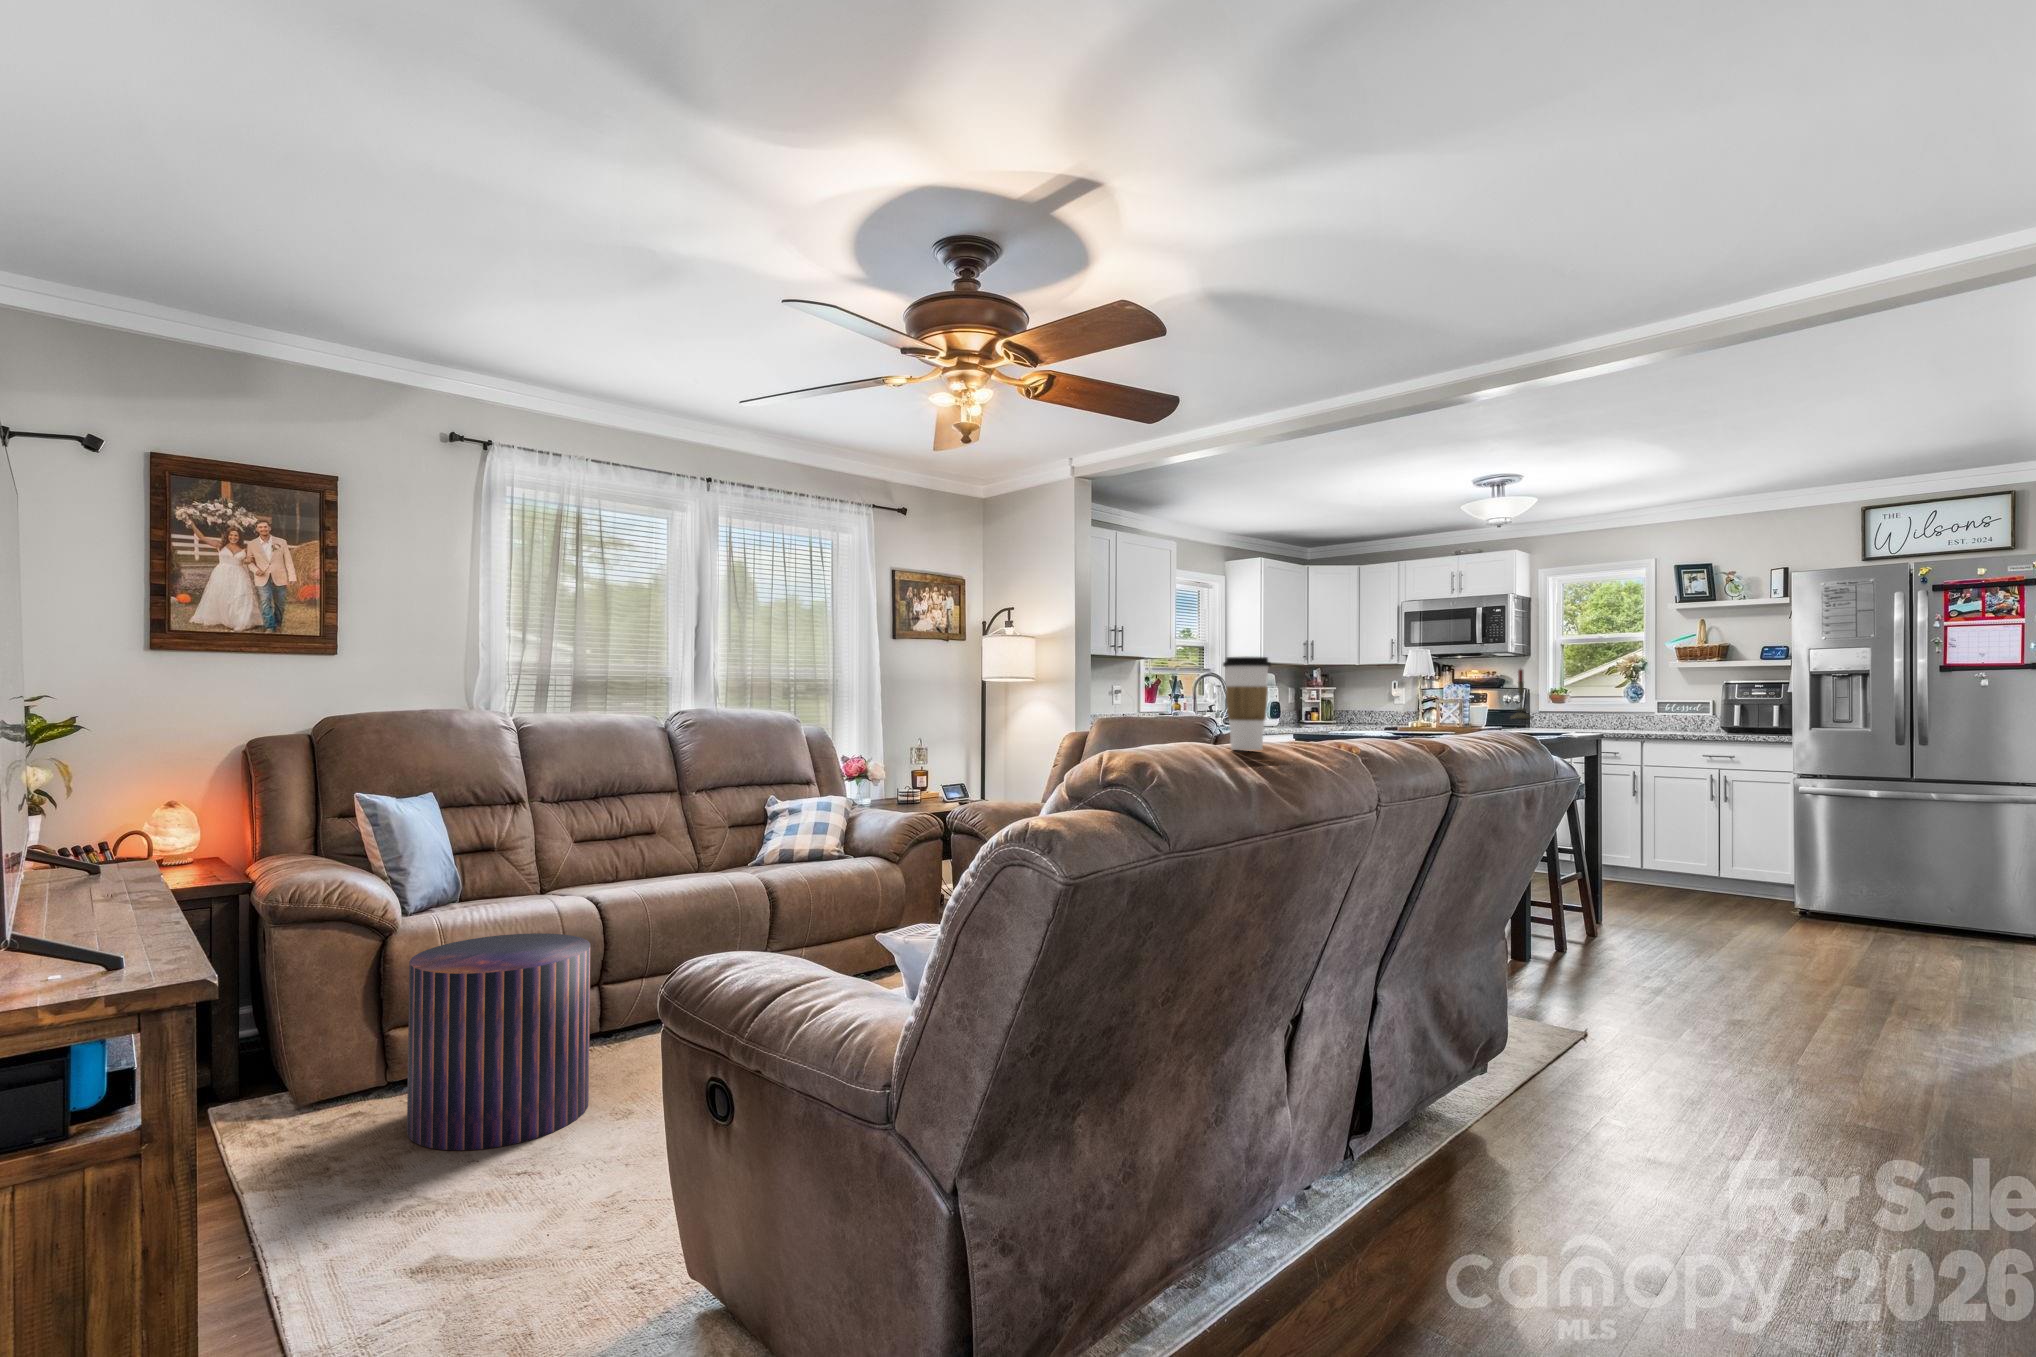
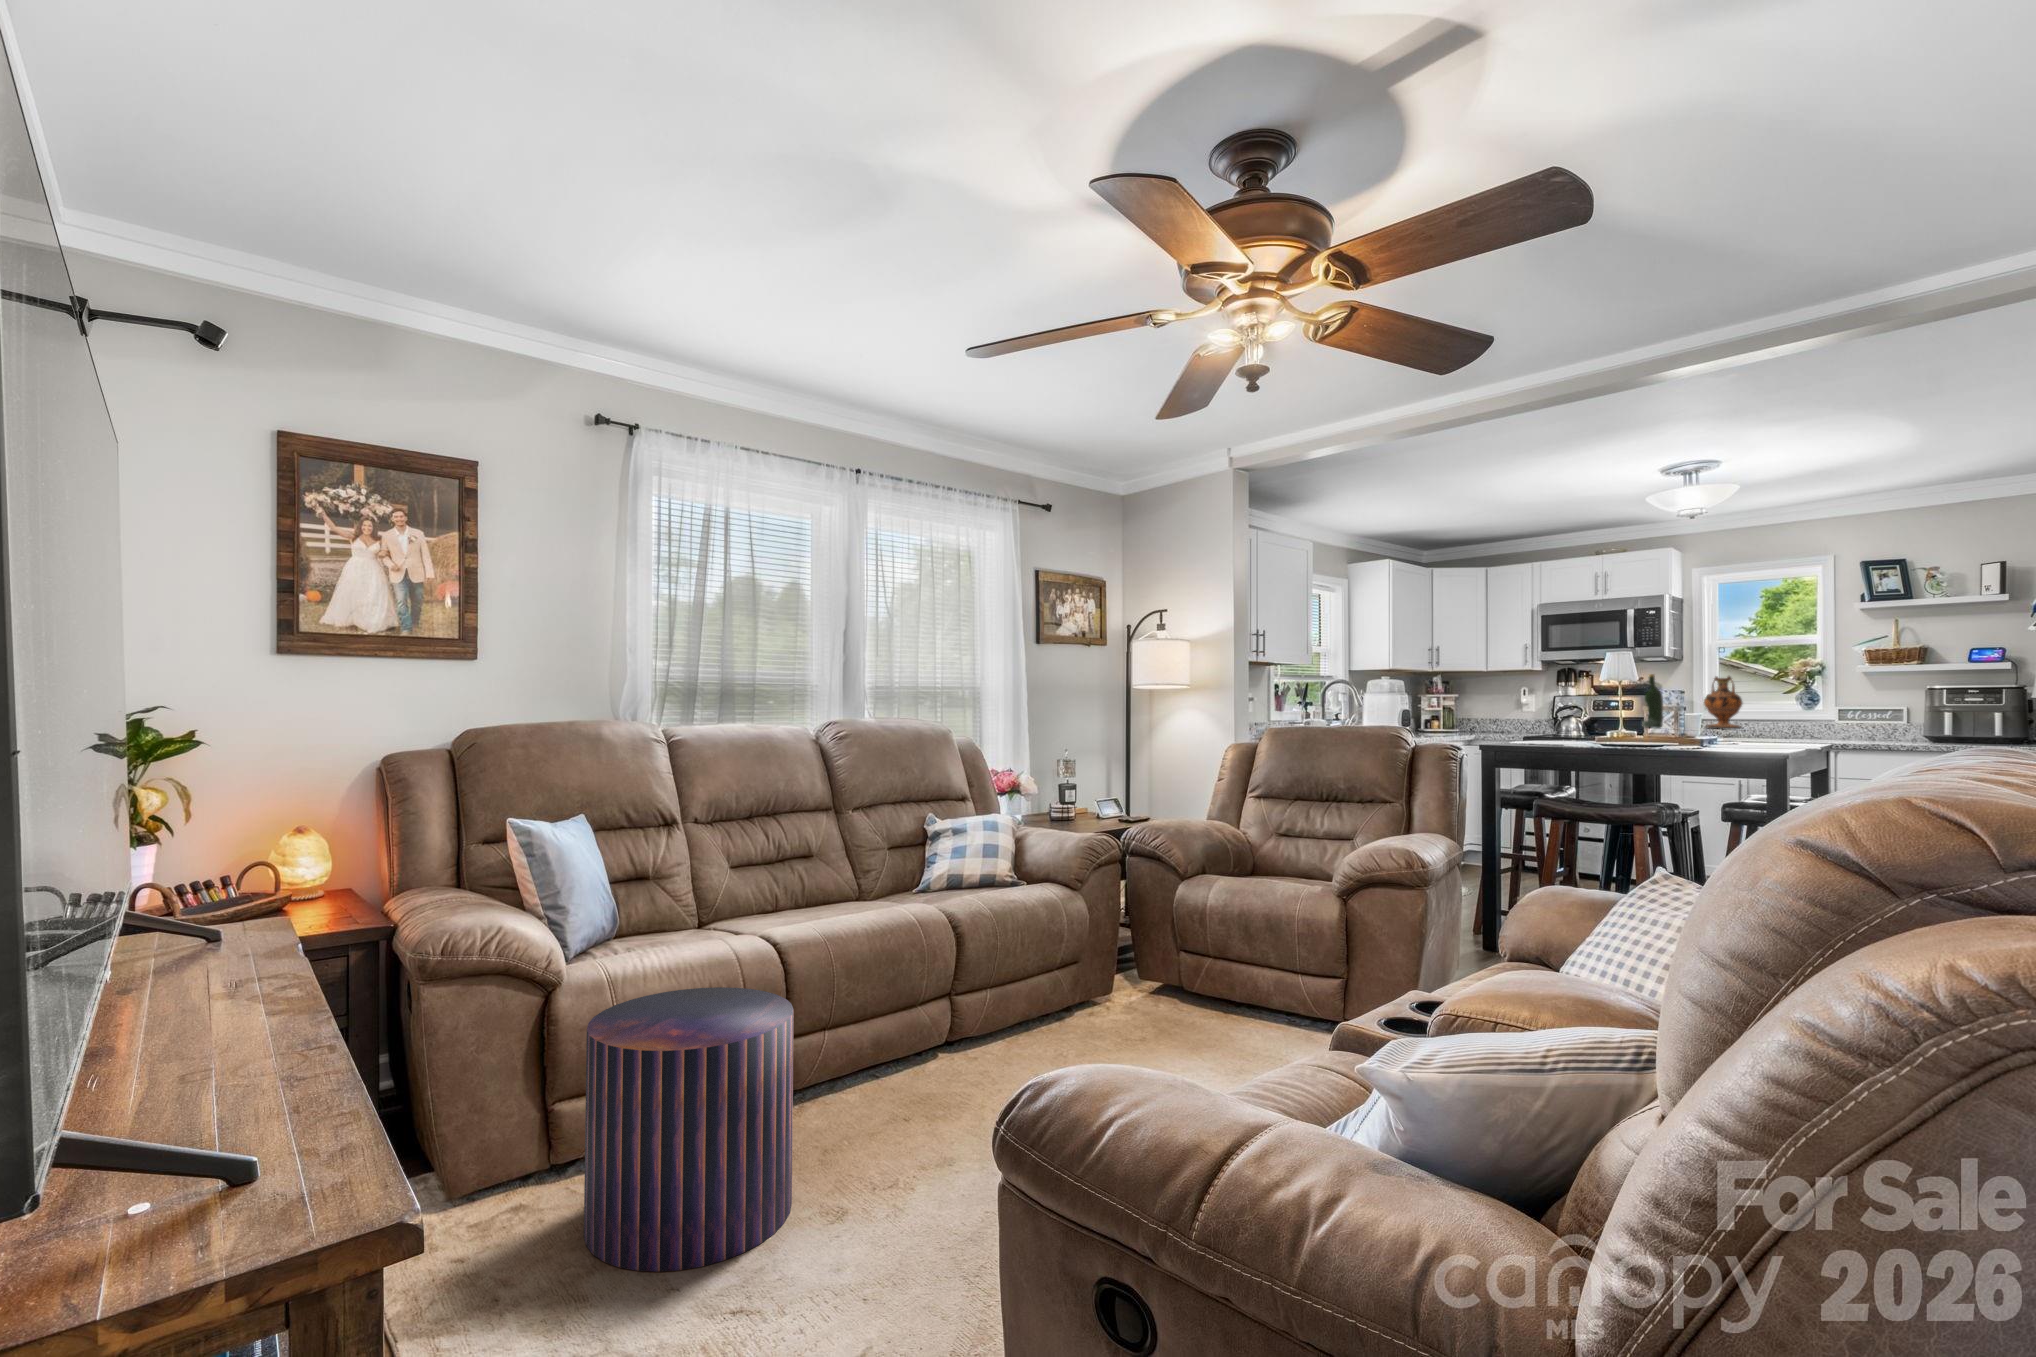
coffee cup: present [1223,657,1271,751] -> none [1911,647,2014,795]
wine bottle: none [1464,669,1482,719] -> present [1642,674,1663,728]
candle: present [1511,669,1532,719] -> none [1670,673,1696,728]
vase: none [1544,670,1578,720] -> present [1704,676,1742,729]

